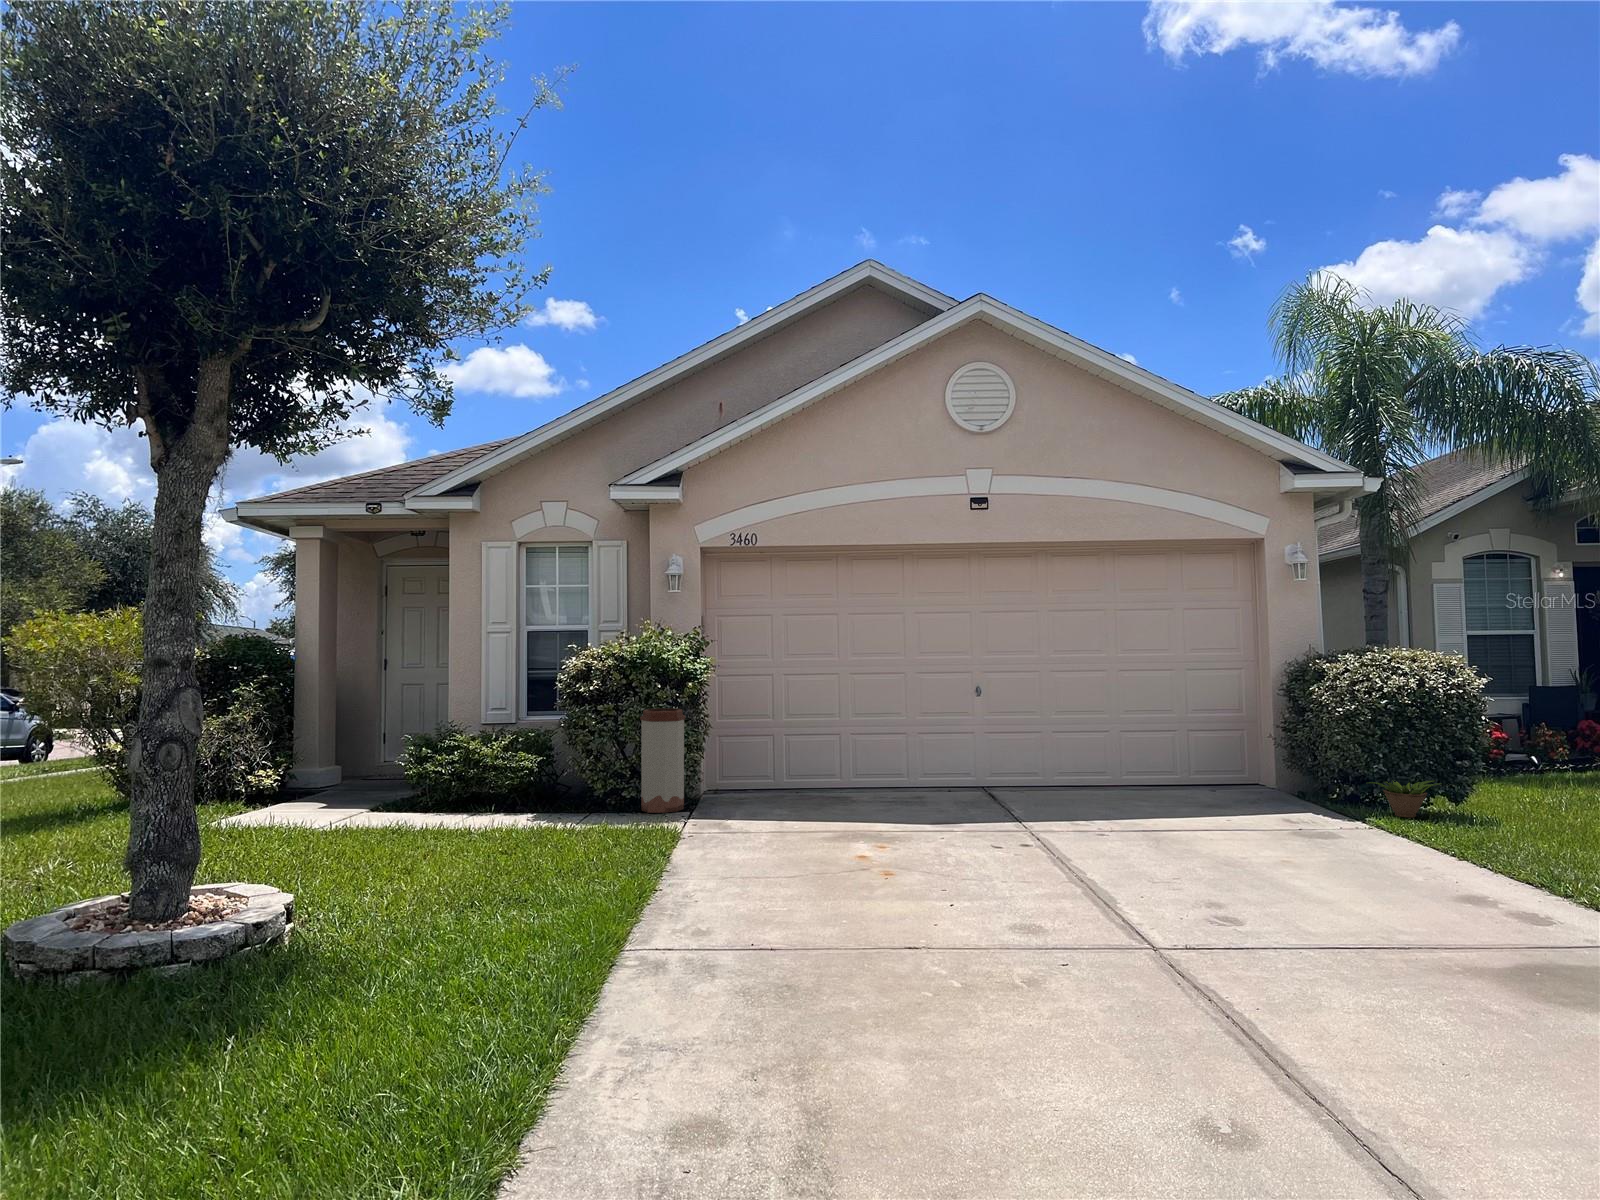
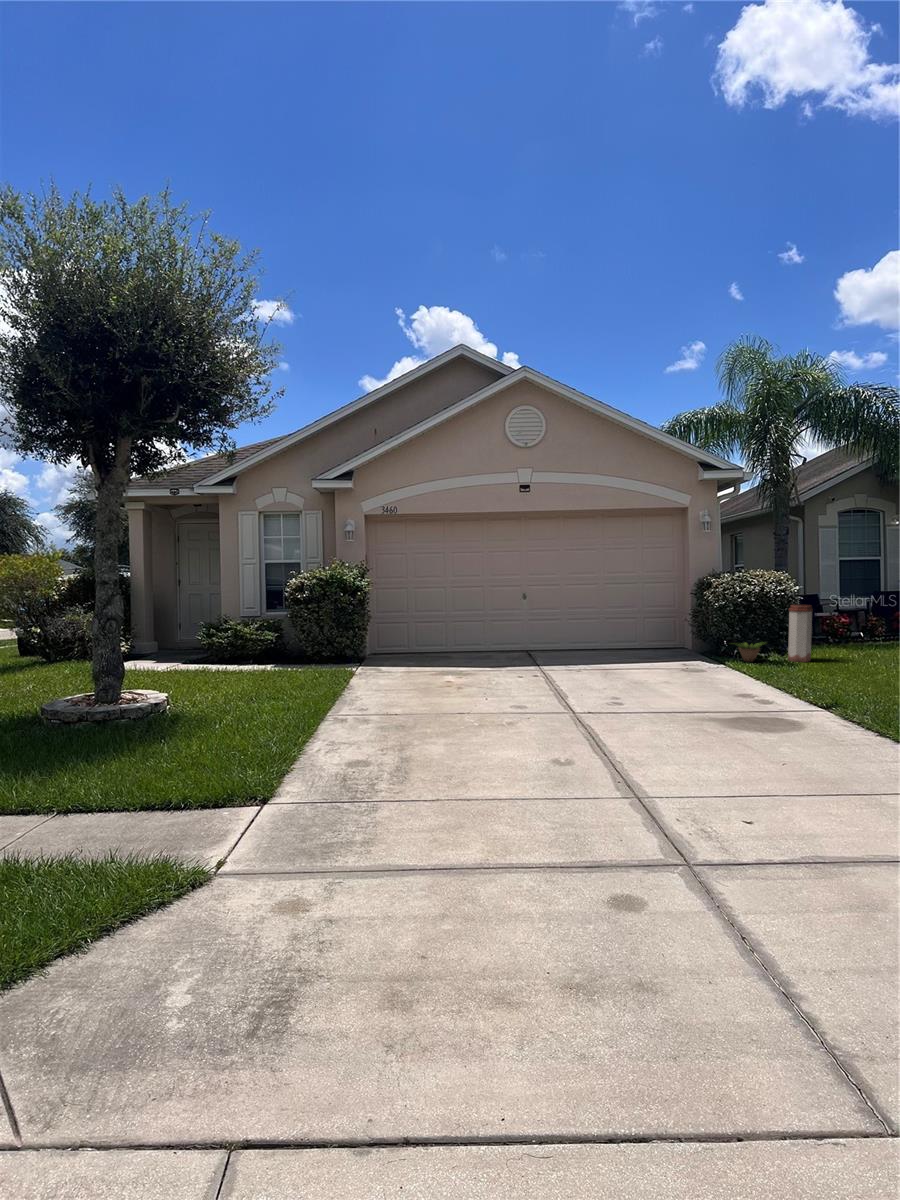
trash can: present [640,708,685,813] -> present [788,604,813,662]

